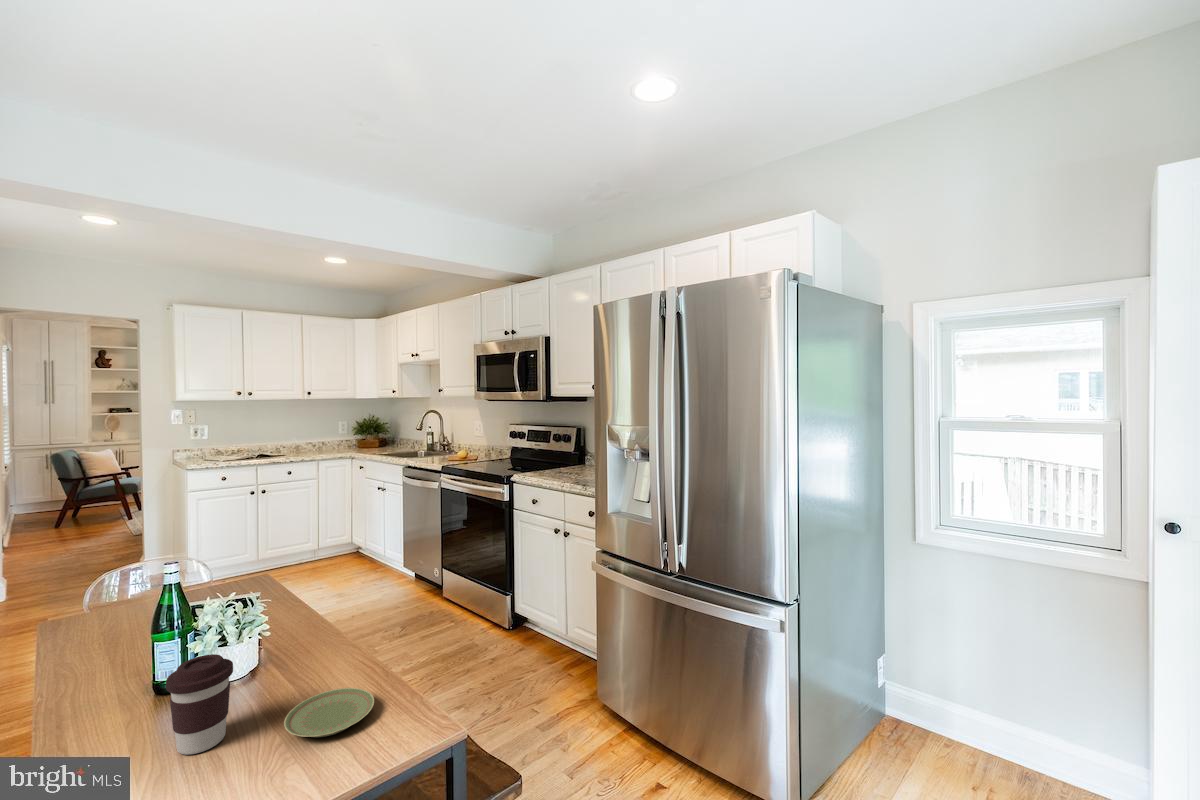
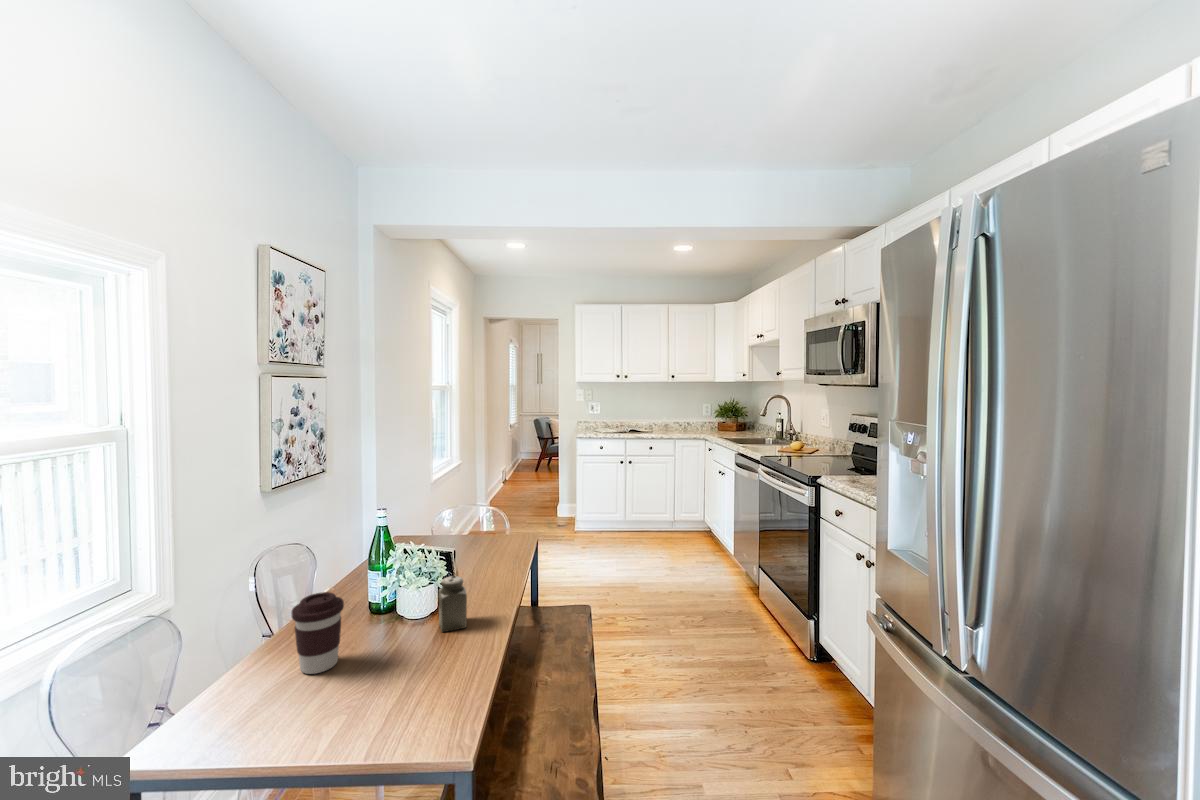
salt shaker: none [286,610,327,670] -> present [439,576,467,632]
plate: present [284,688,374,737] -> none [338,663,426,712]

